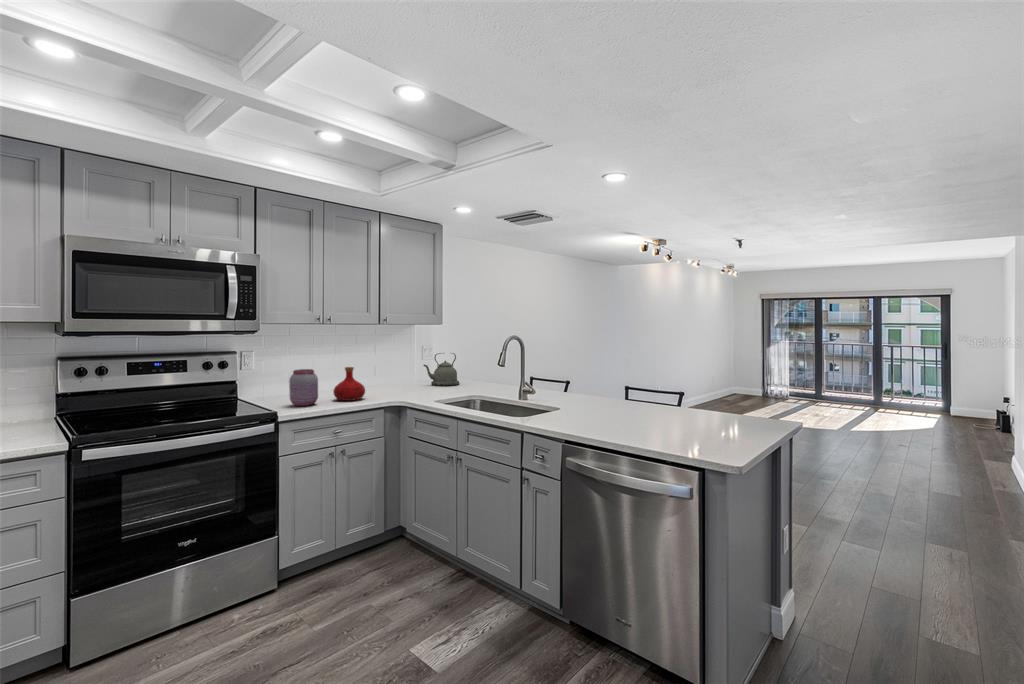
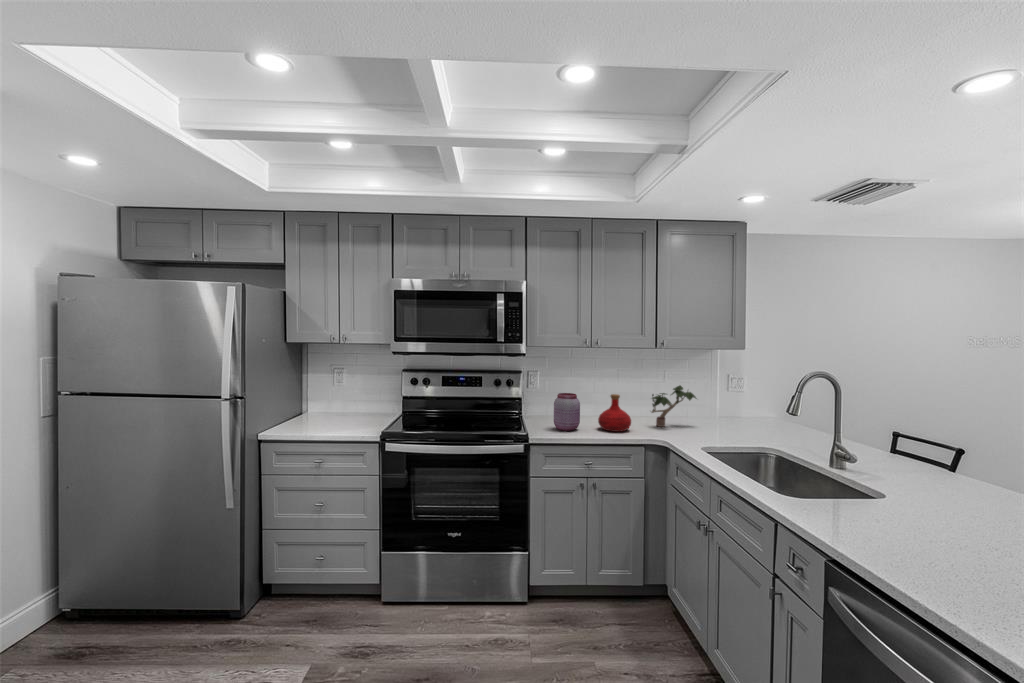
kettle: present [424,353,459,386] -> none [720,385,771,429]
potted plant: none [372,355,413,393] -> present [652,385,697,427]

